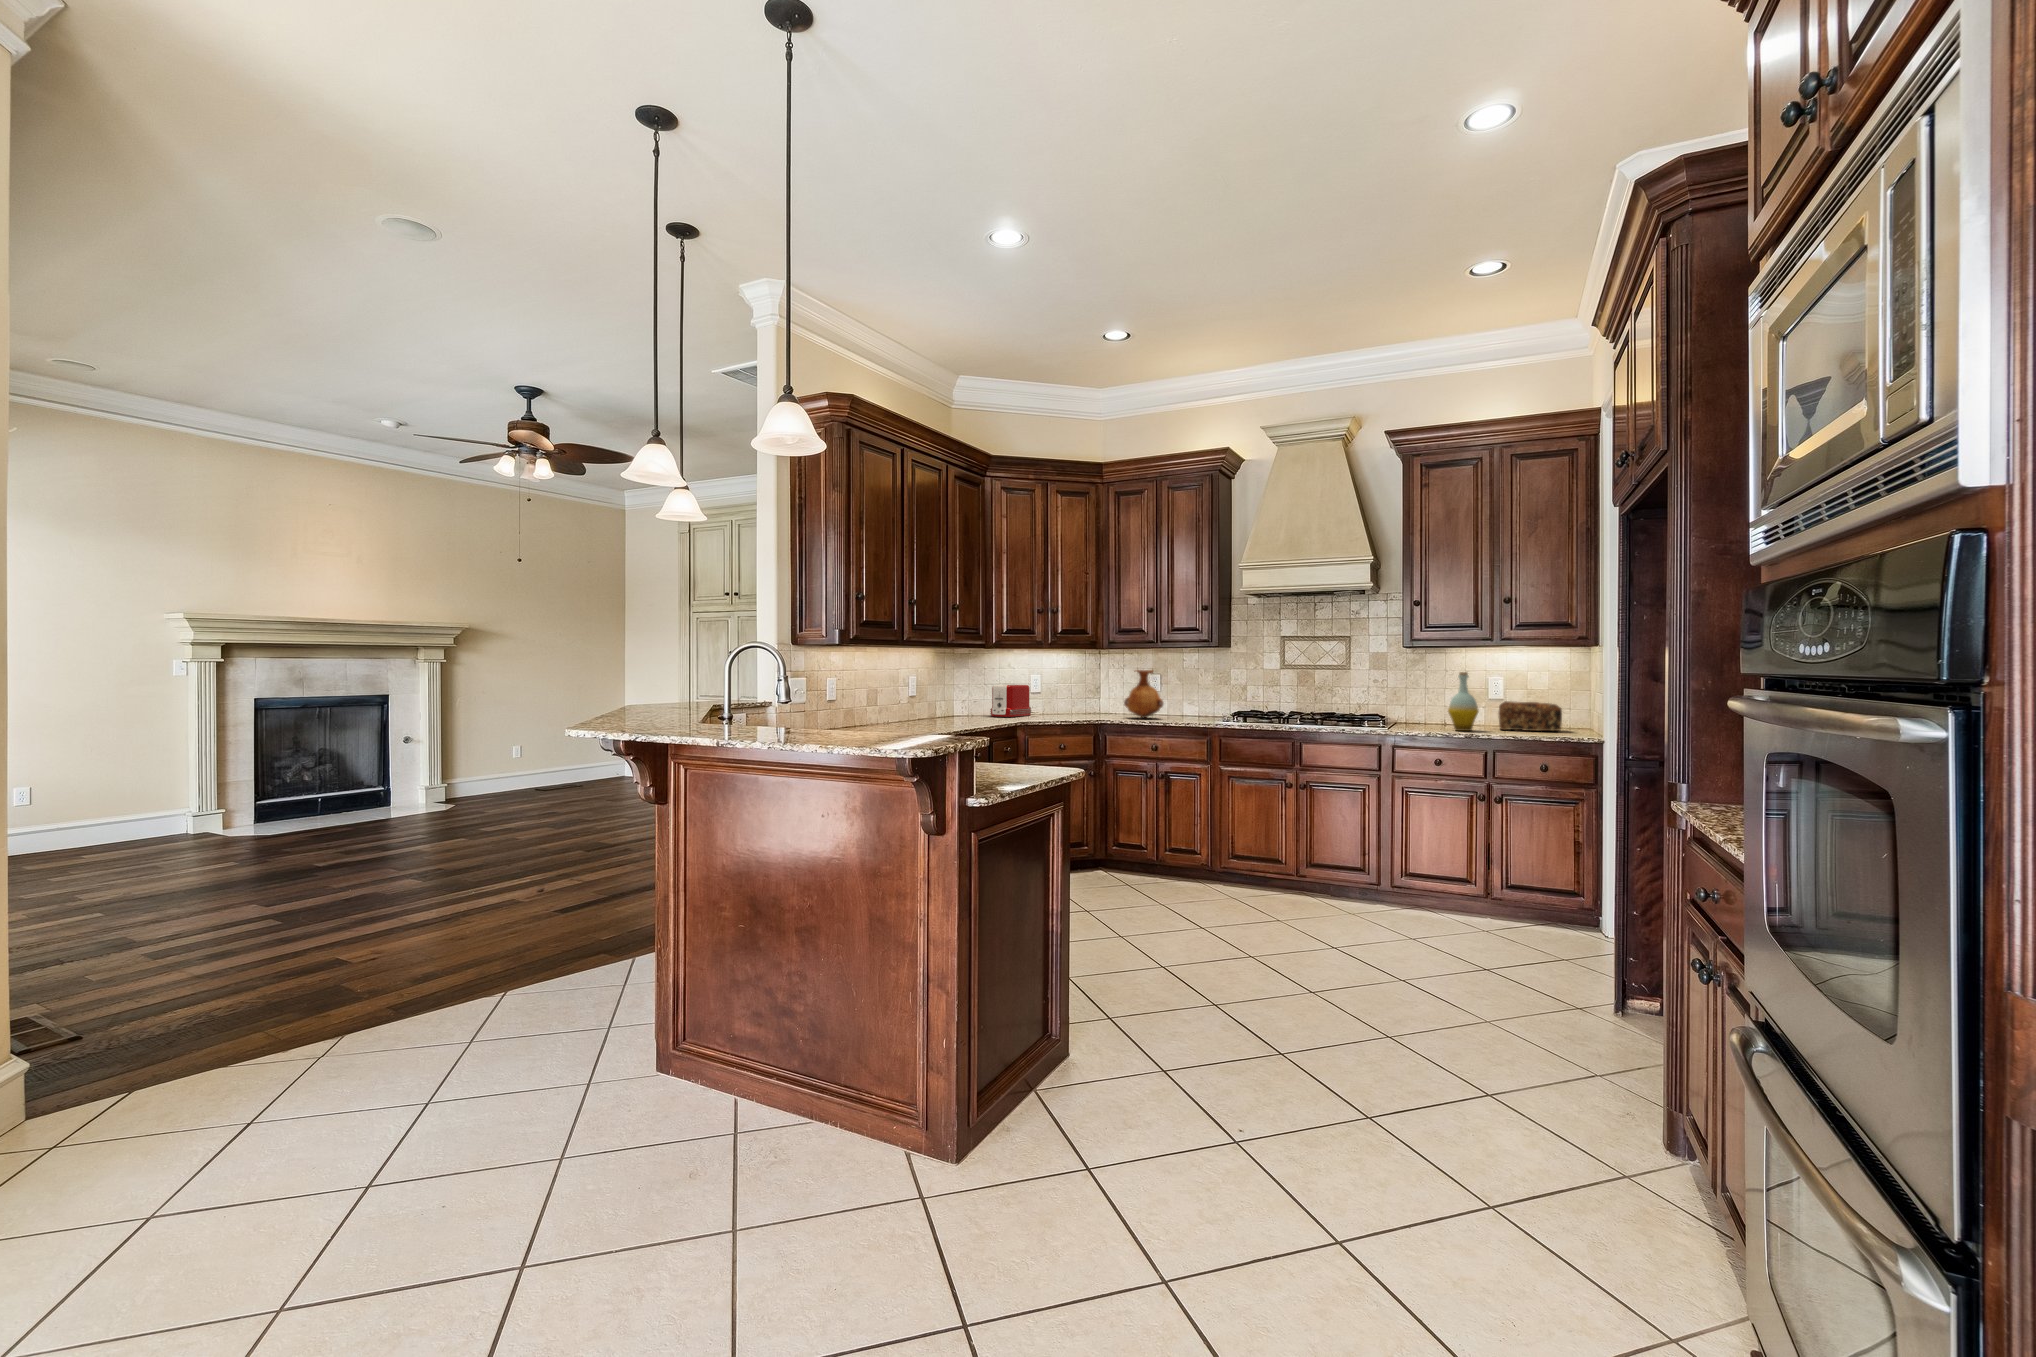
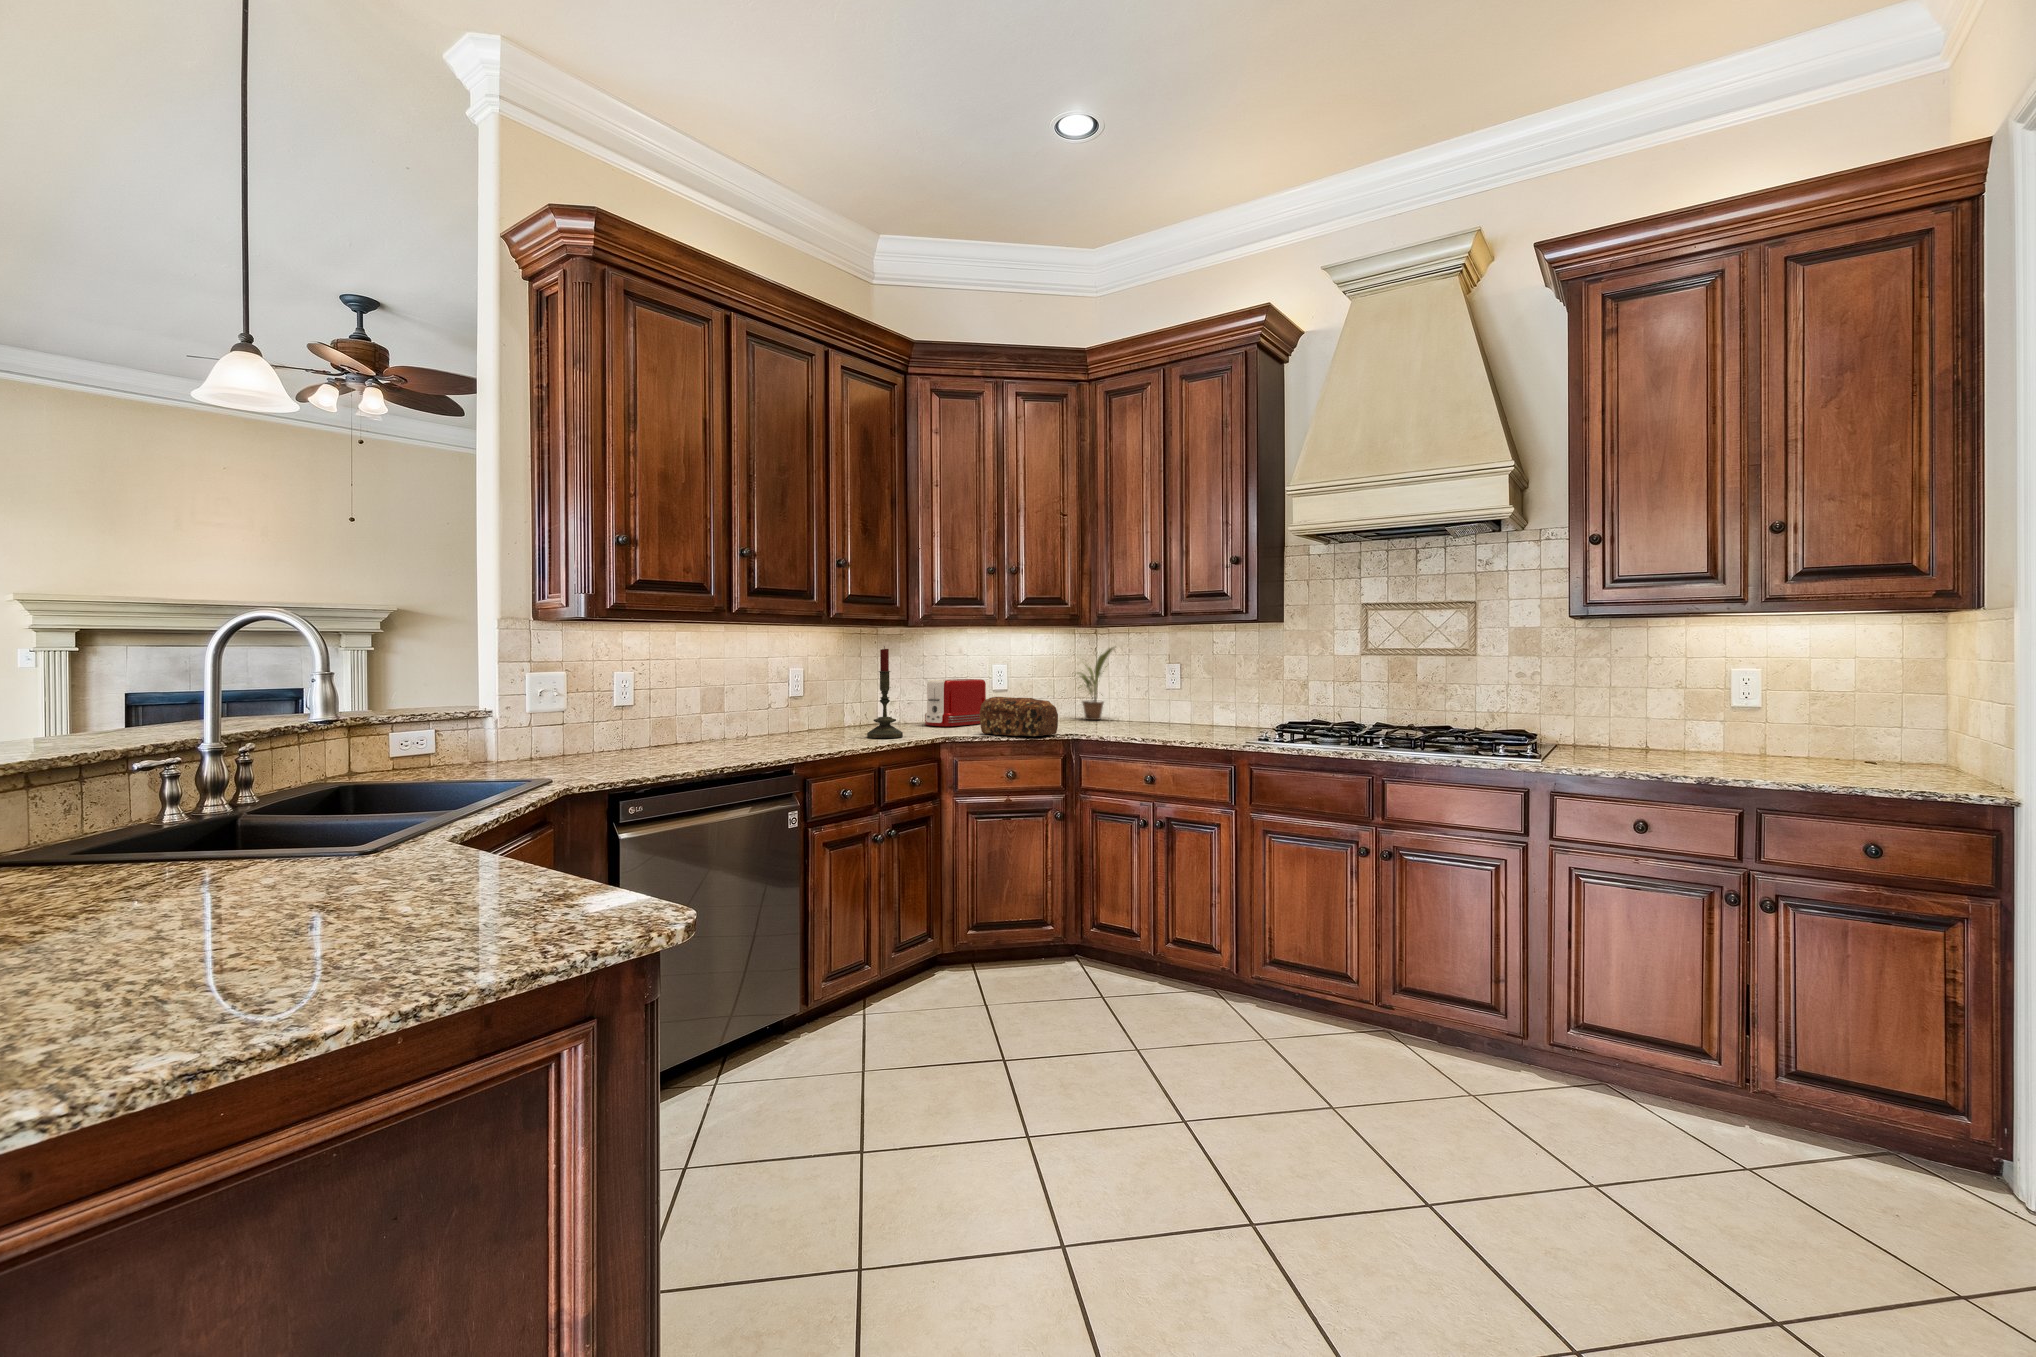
potted plant: none [1081,661,1119,713] -> present [1078,647,1115,720]
candle: none [969,662,993,723] -> present [867,646,903,738]
vase: present [1124,670,1164,718] -> none [1117,658,1173,730]
bottle: present [1448,672,1479,731] -> none [1659,659,1724,768]
bread loaf: present [1499,701,1562,731] -> present [980,697,1058,736]

